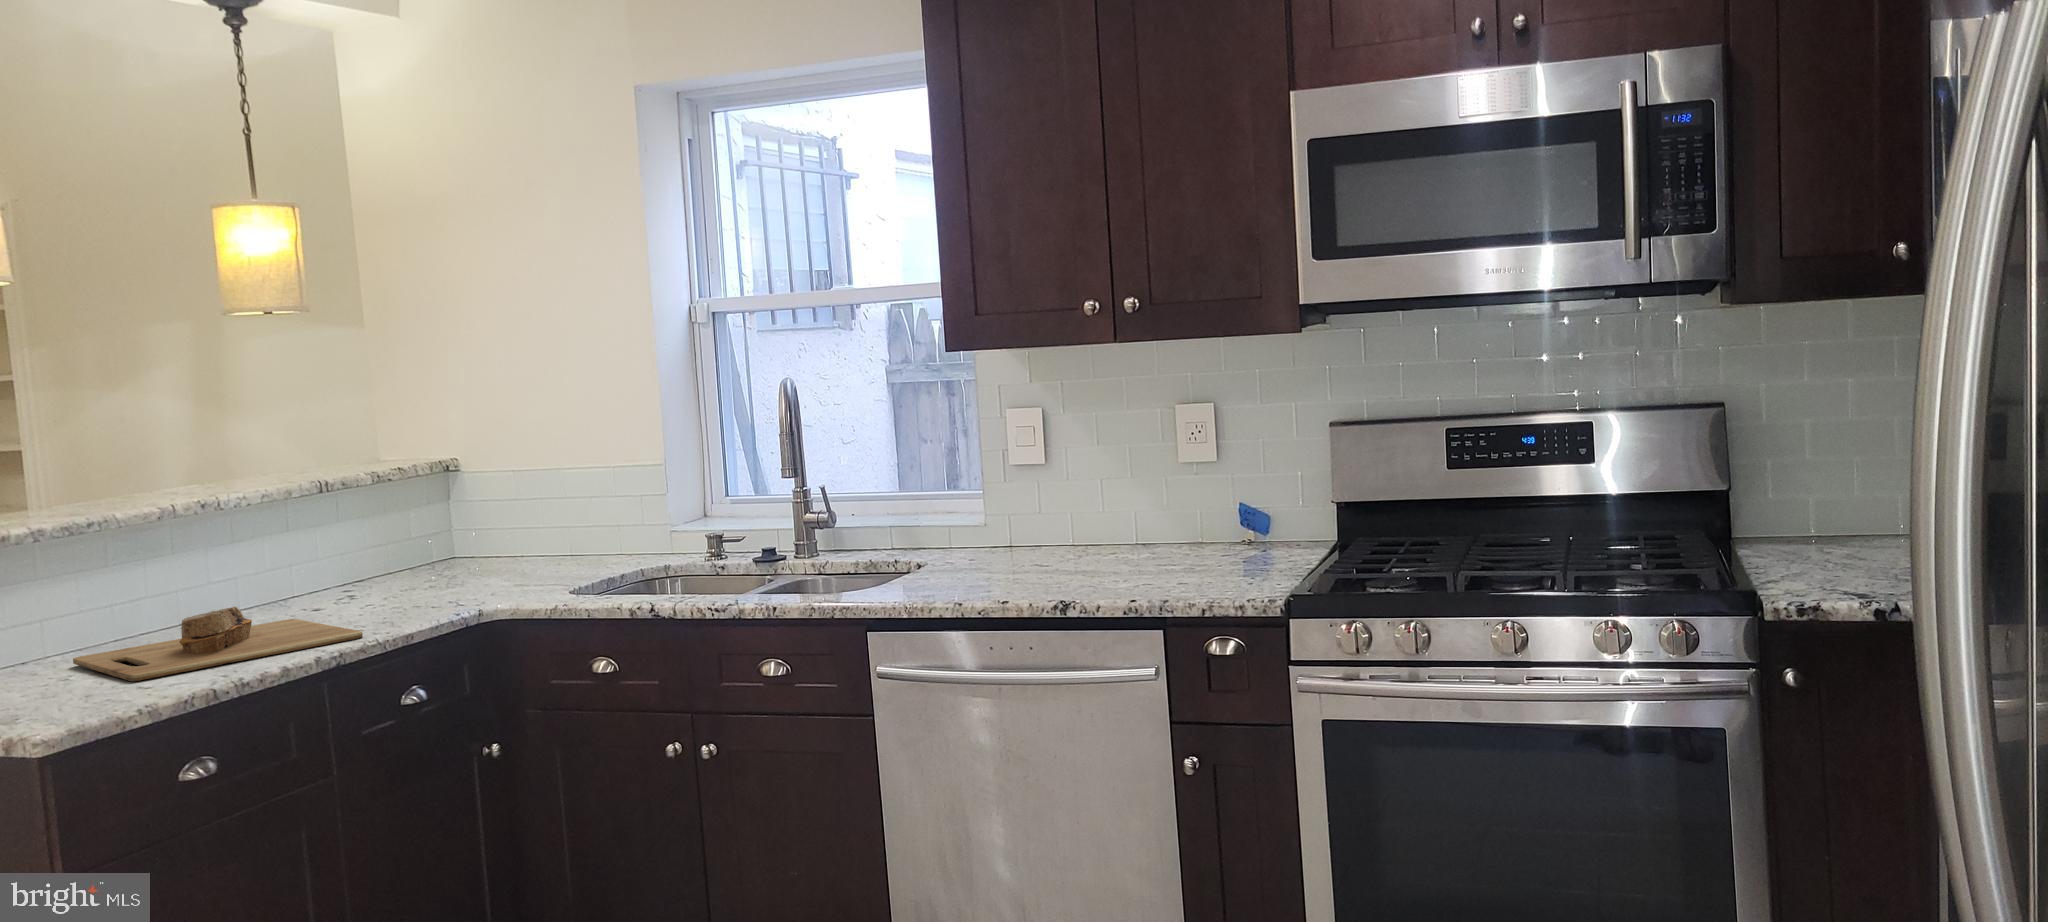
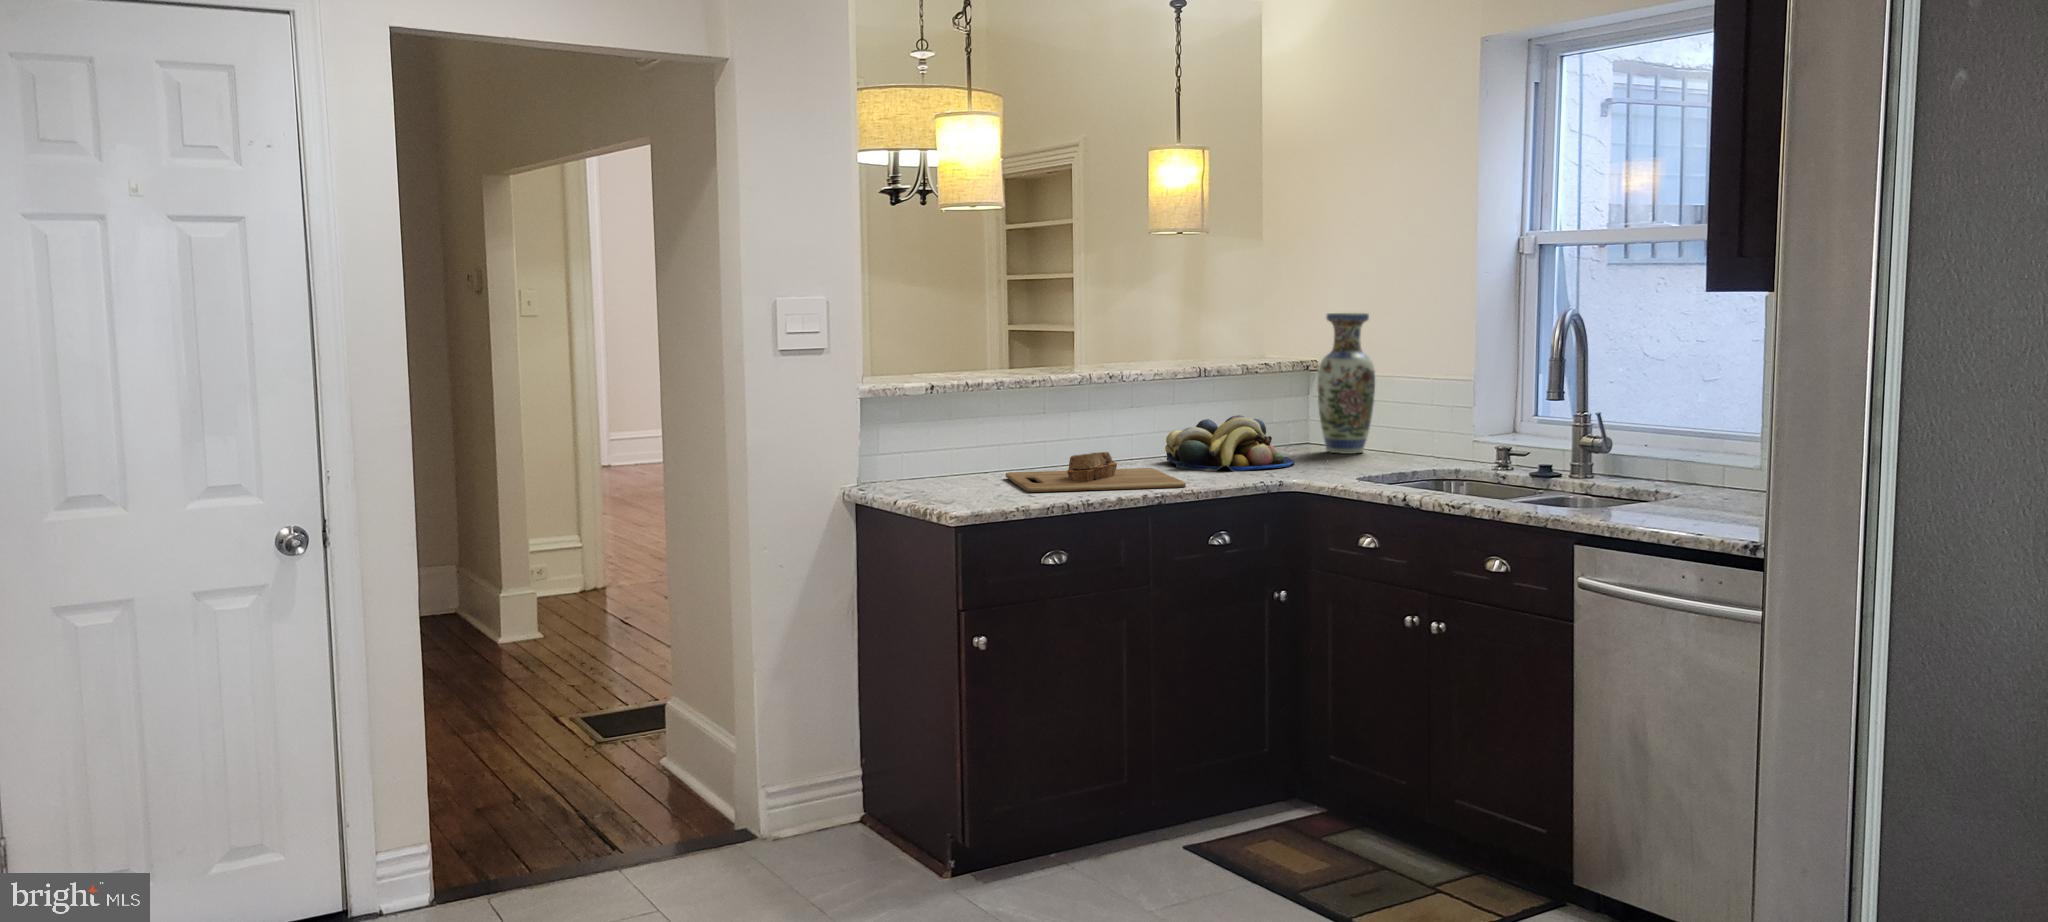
vase: none [470,398,542,566] -> present [1318,313,1375,454]
fruit bowl: none [293,536,471,614] -> present [1165,415,1294,472]

